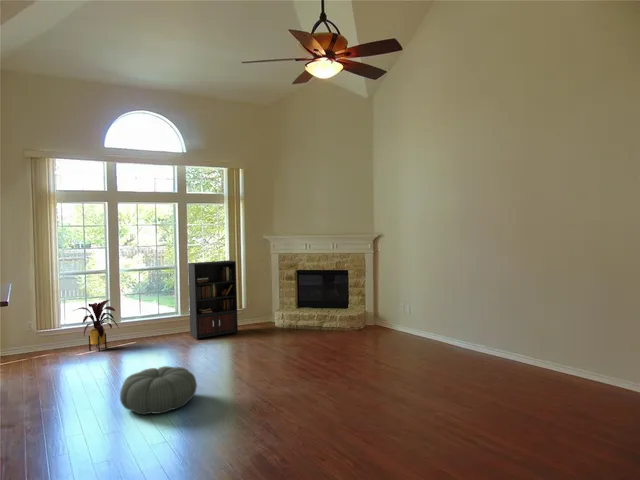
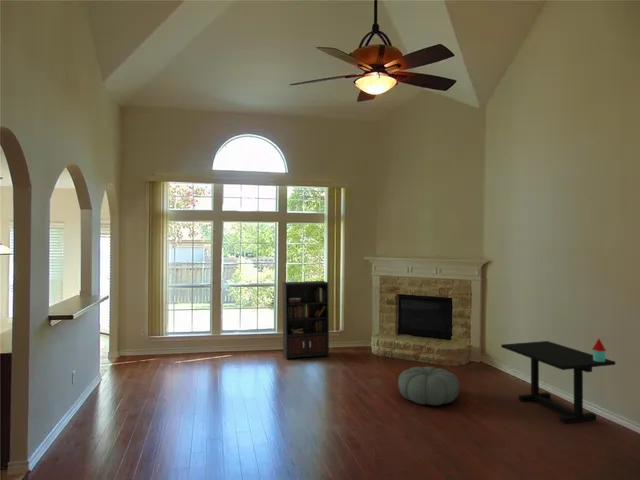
side table: none [401,290,488,359] -> present [501,339,615,424]
house plant: present [78,300,118,351] -> none [177,313,215,362]
pouf: present [120,366,197,414] -> present [398,367,459,405]

